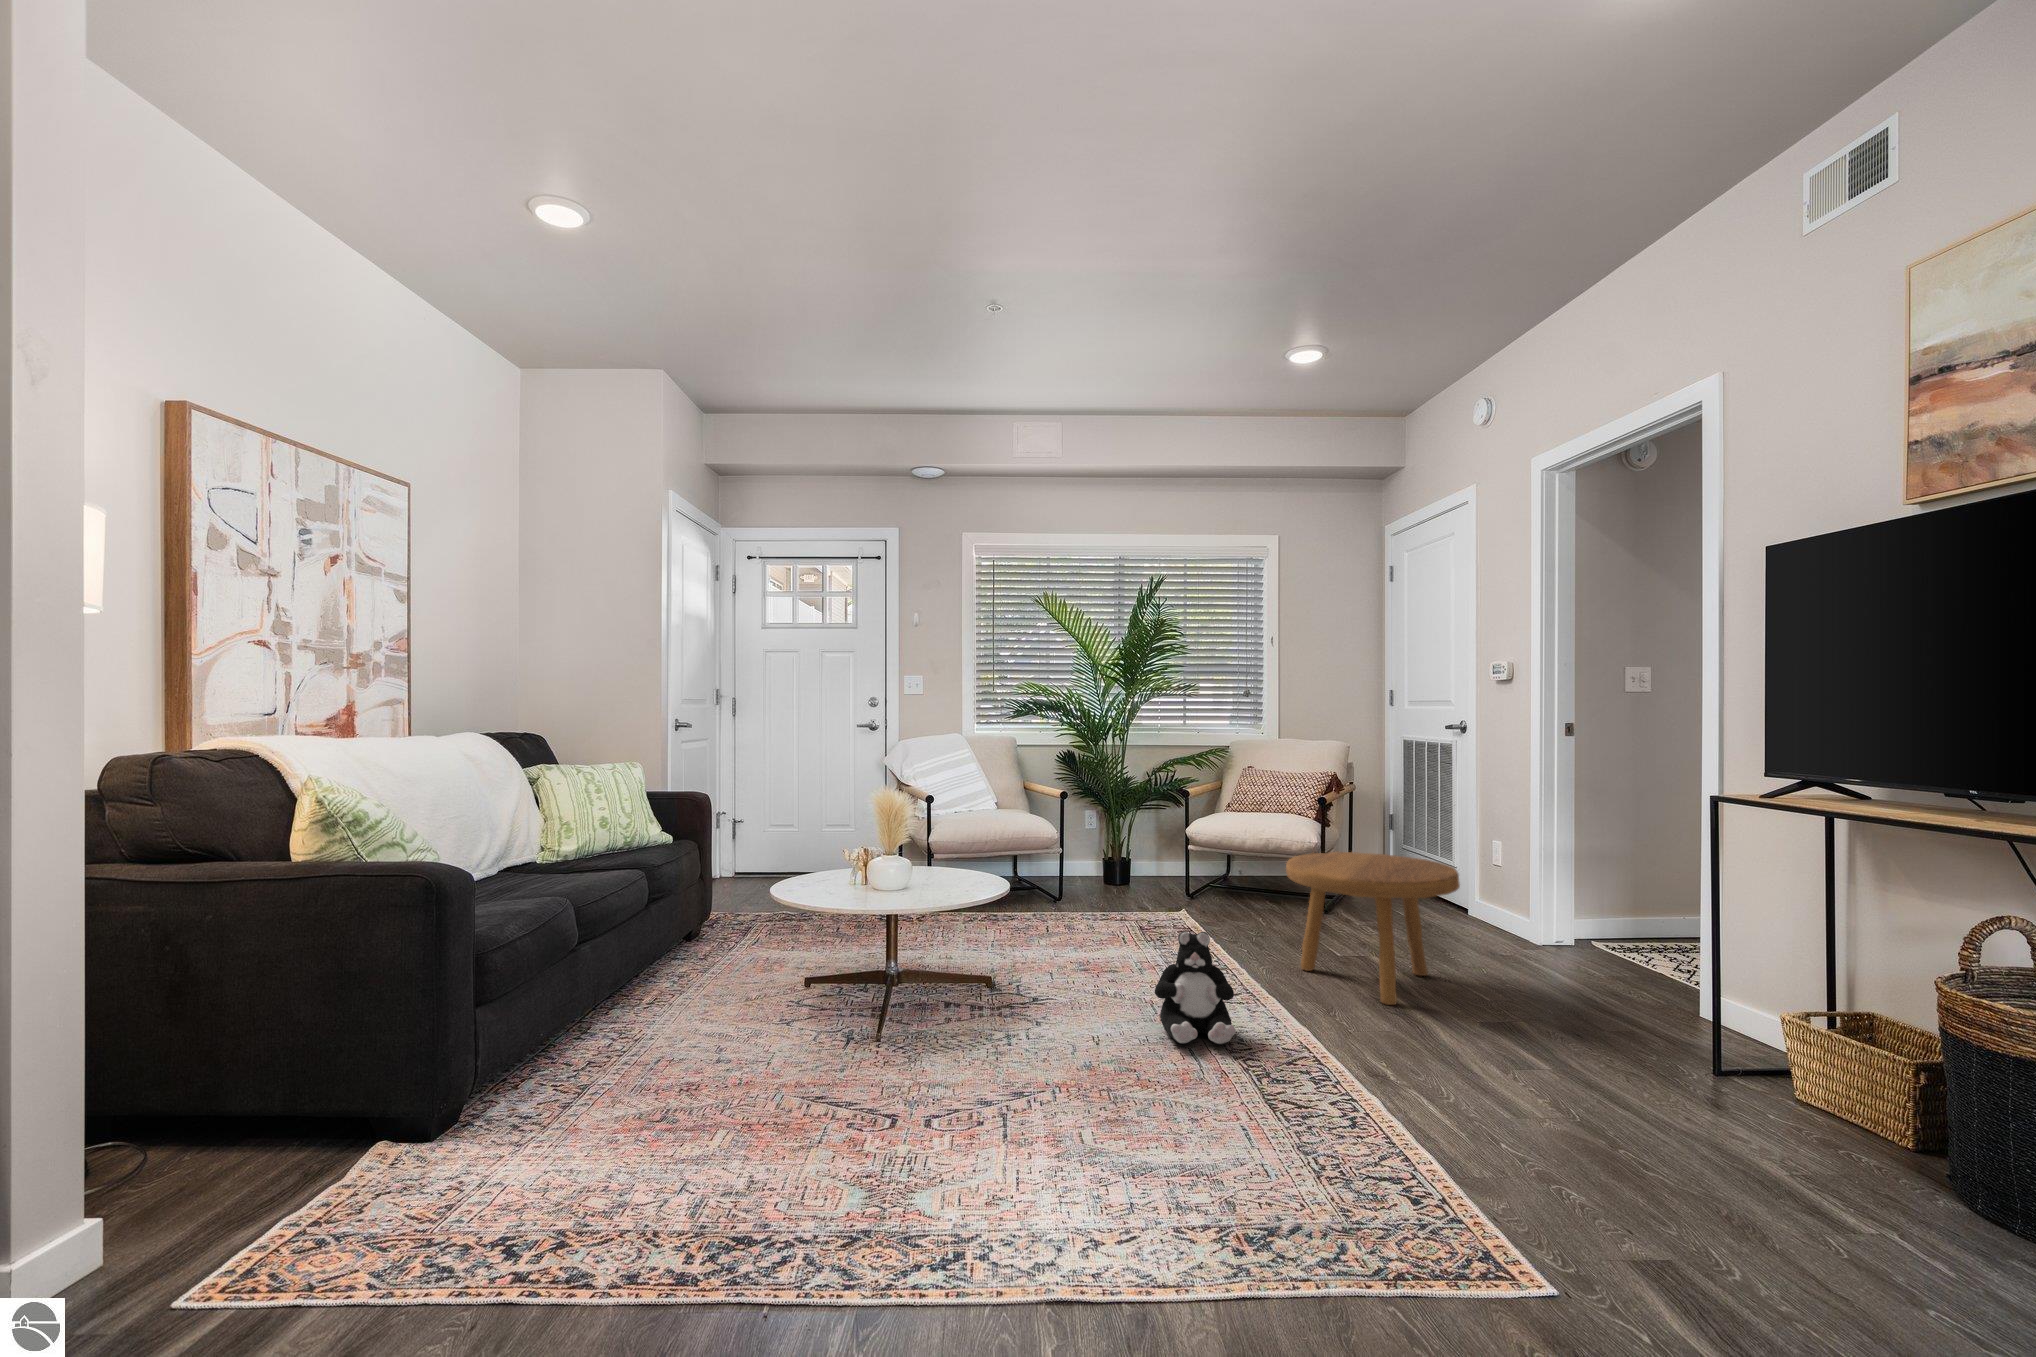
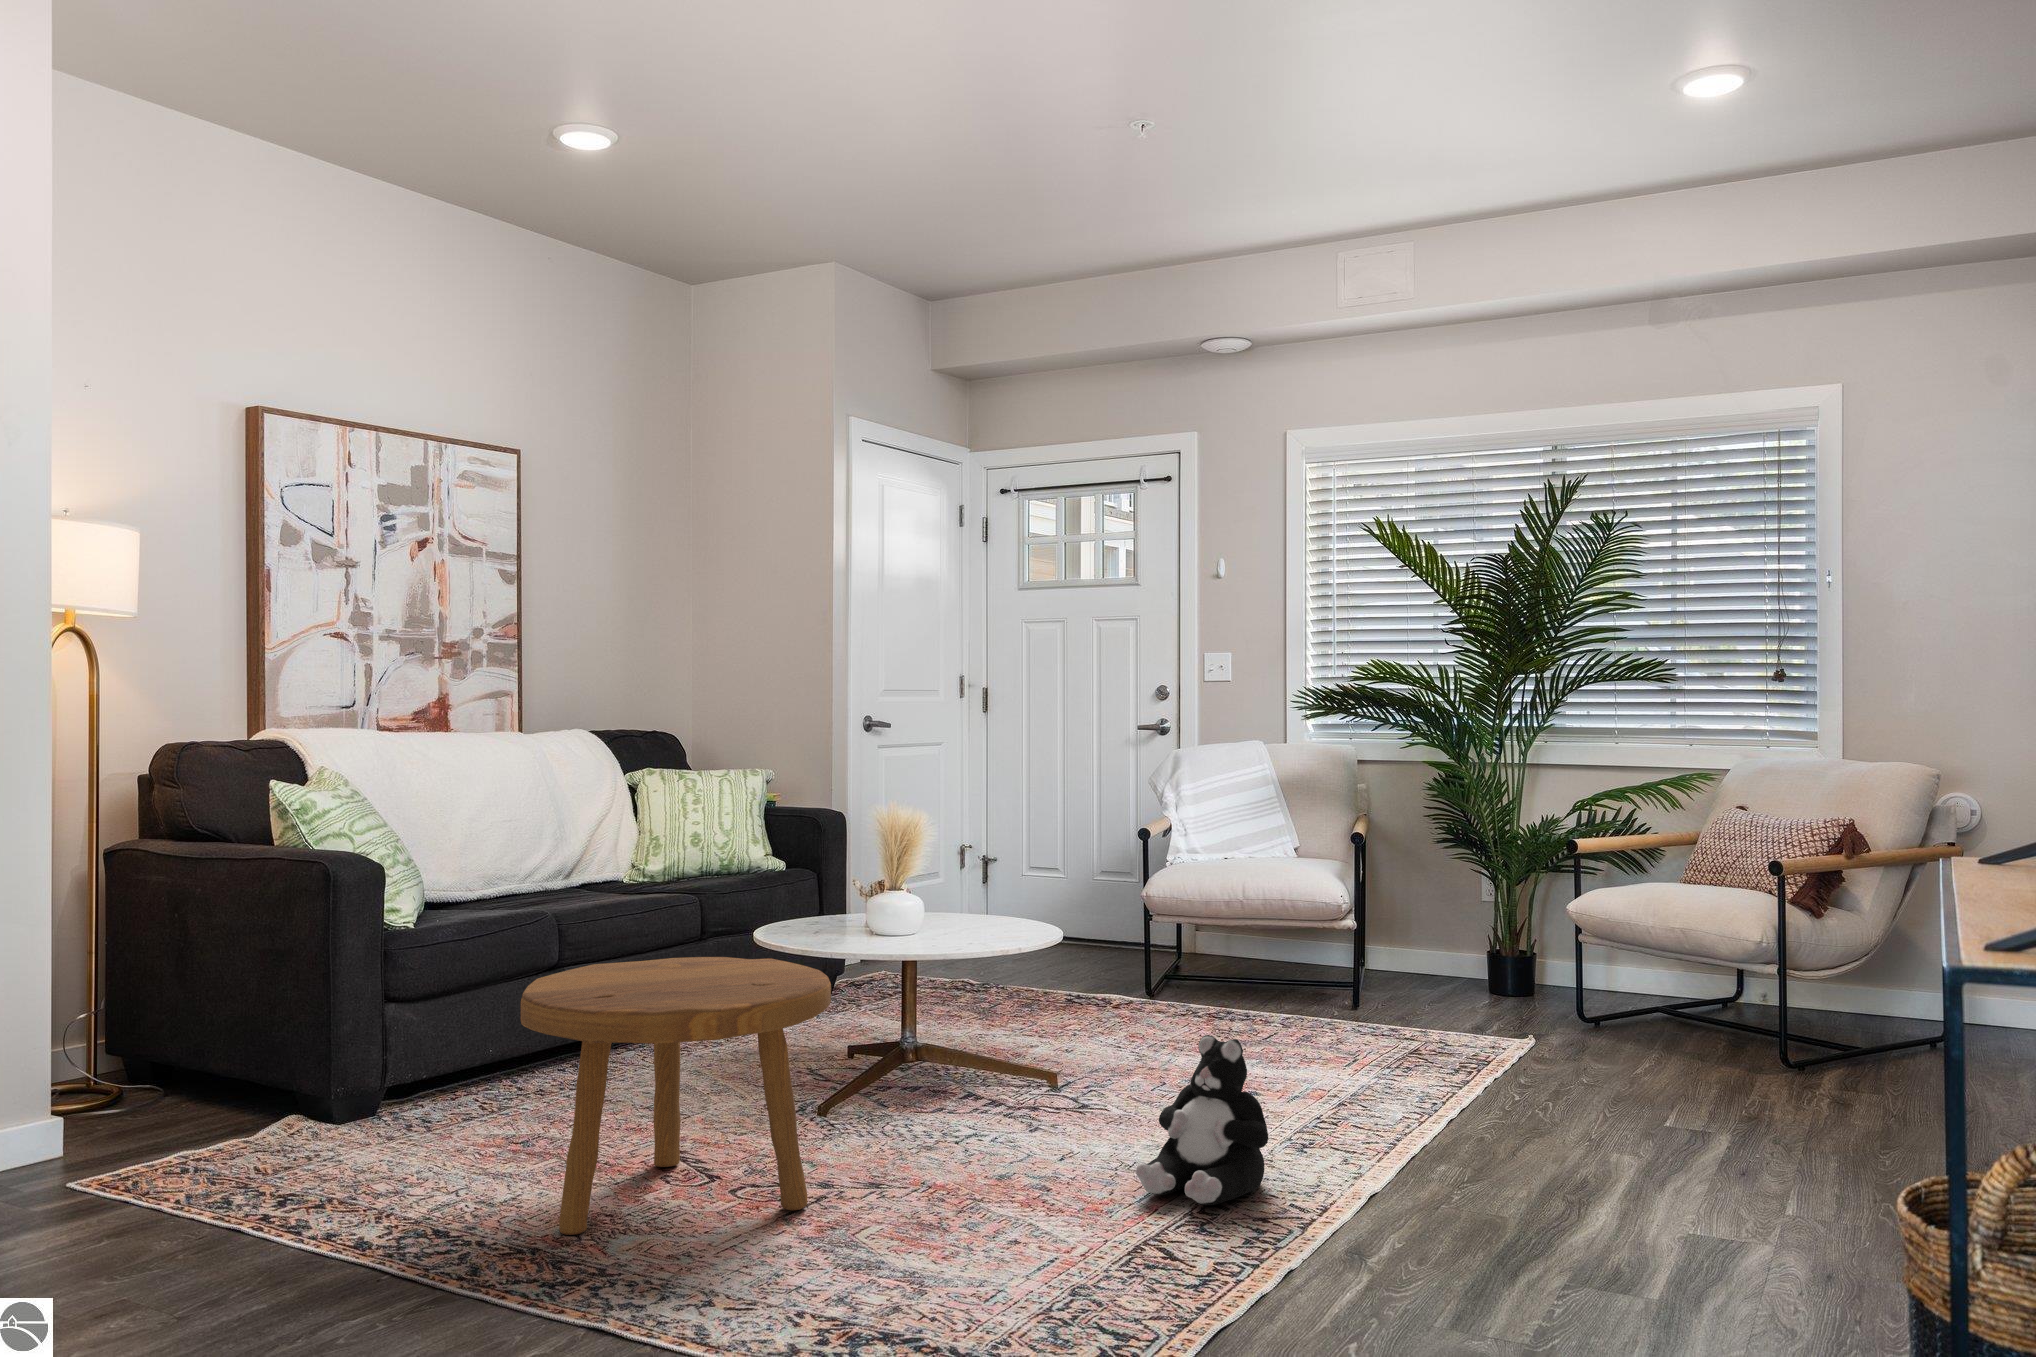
footstool: present [1286,852,1460,1005] -> present [521,957,831,1235]

